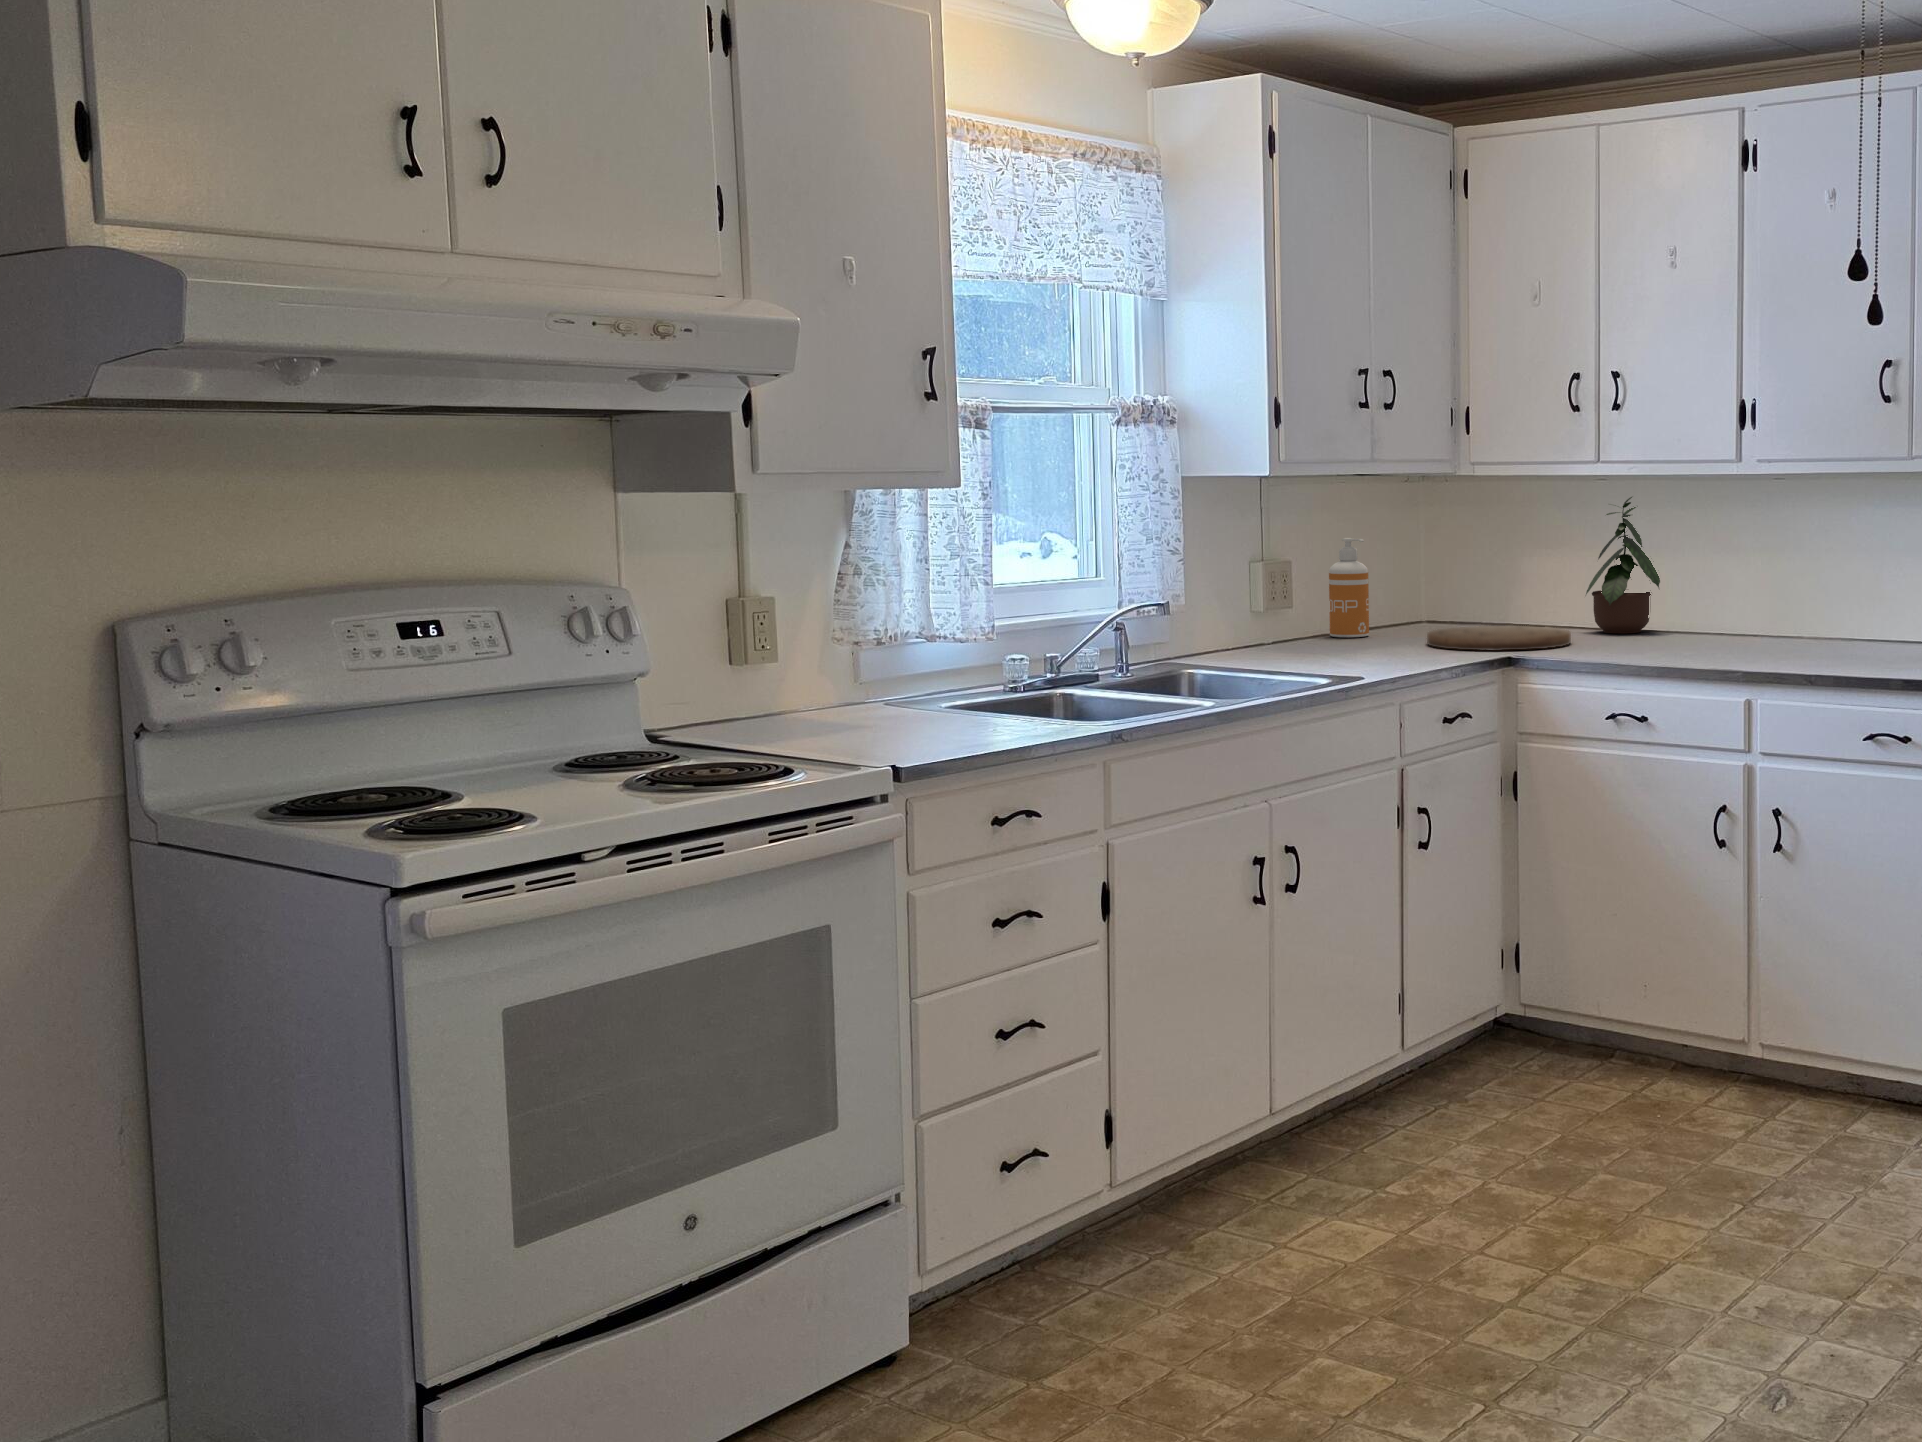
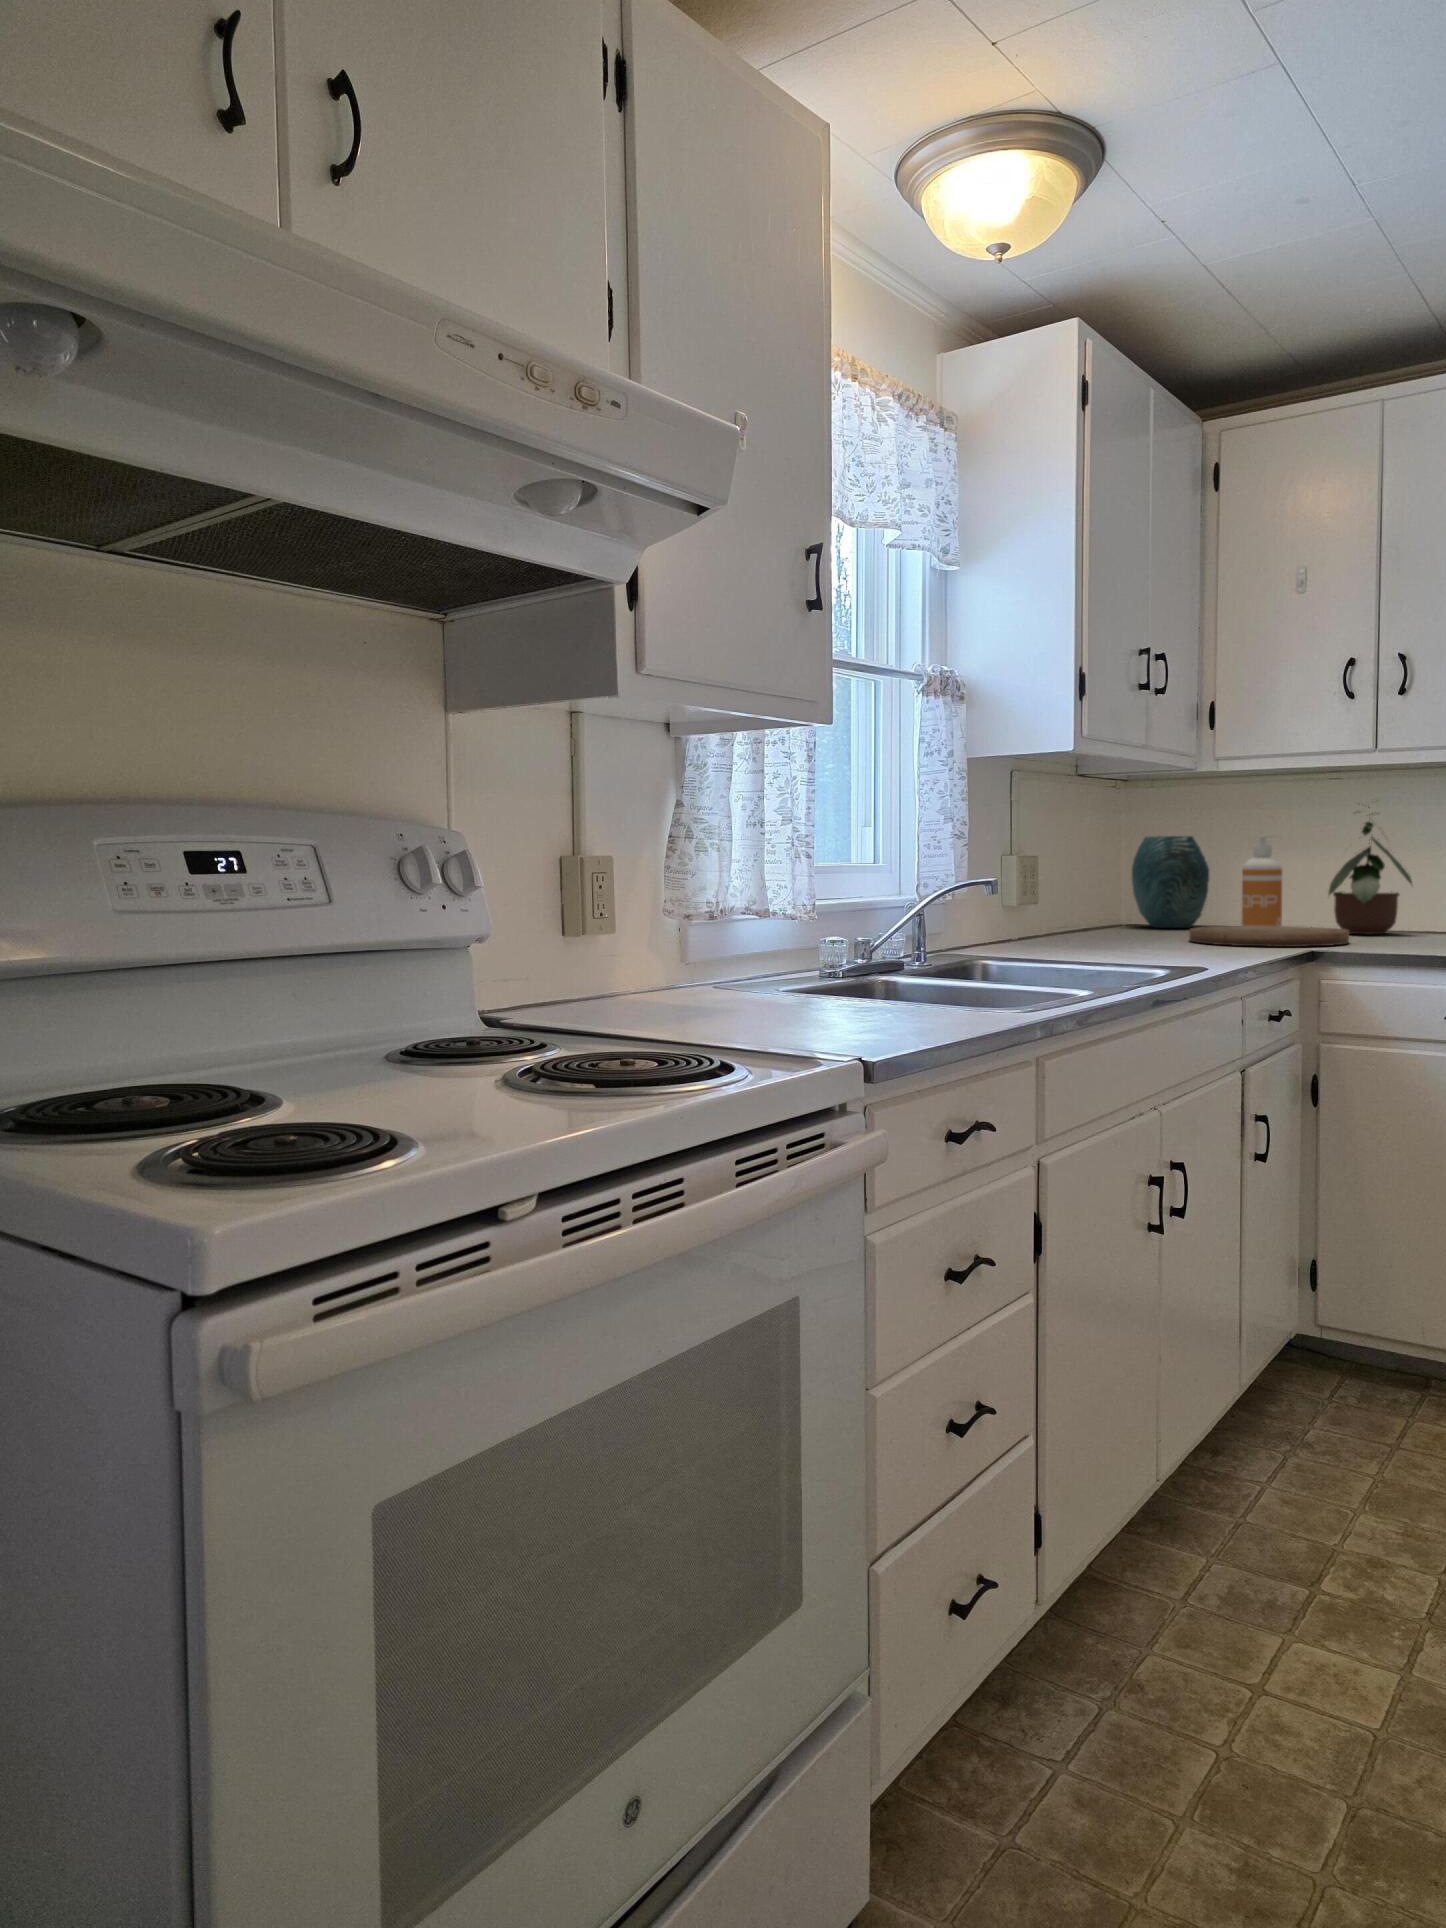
vase: none [1421,531,1499,625] -> present [1132,836,1209,928]
soap dispenser: present [1329,538,1369,637] -> present [1242,835,1282,926]

